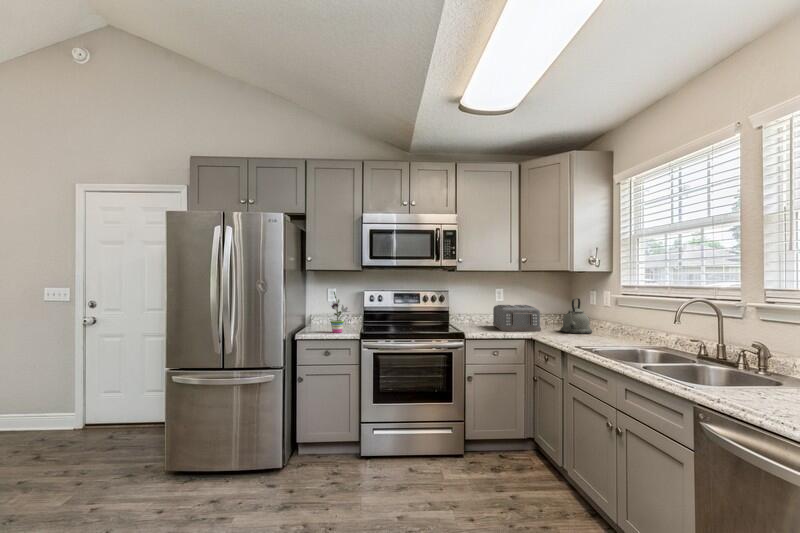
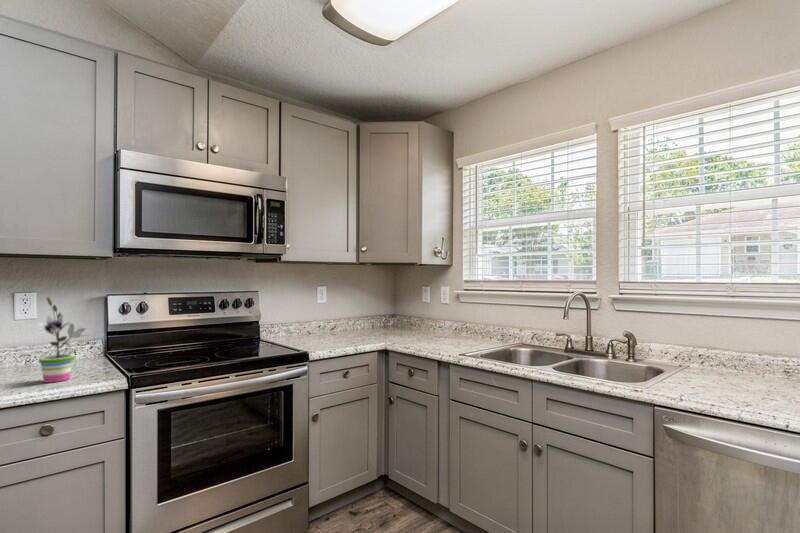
kettle: present [560,298,592,334] -> none [403,296,436,336]
toaster: present [493,305,541,331] -> none [320,306,386,342]

